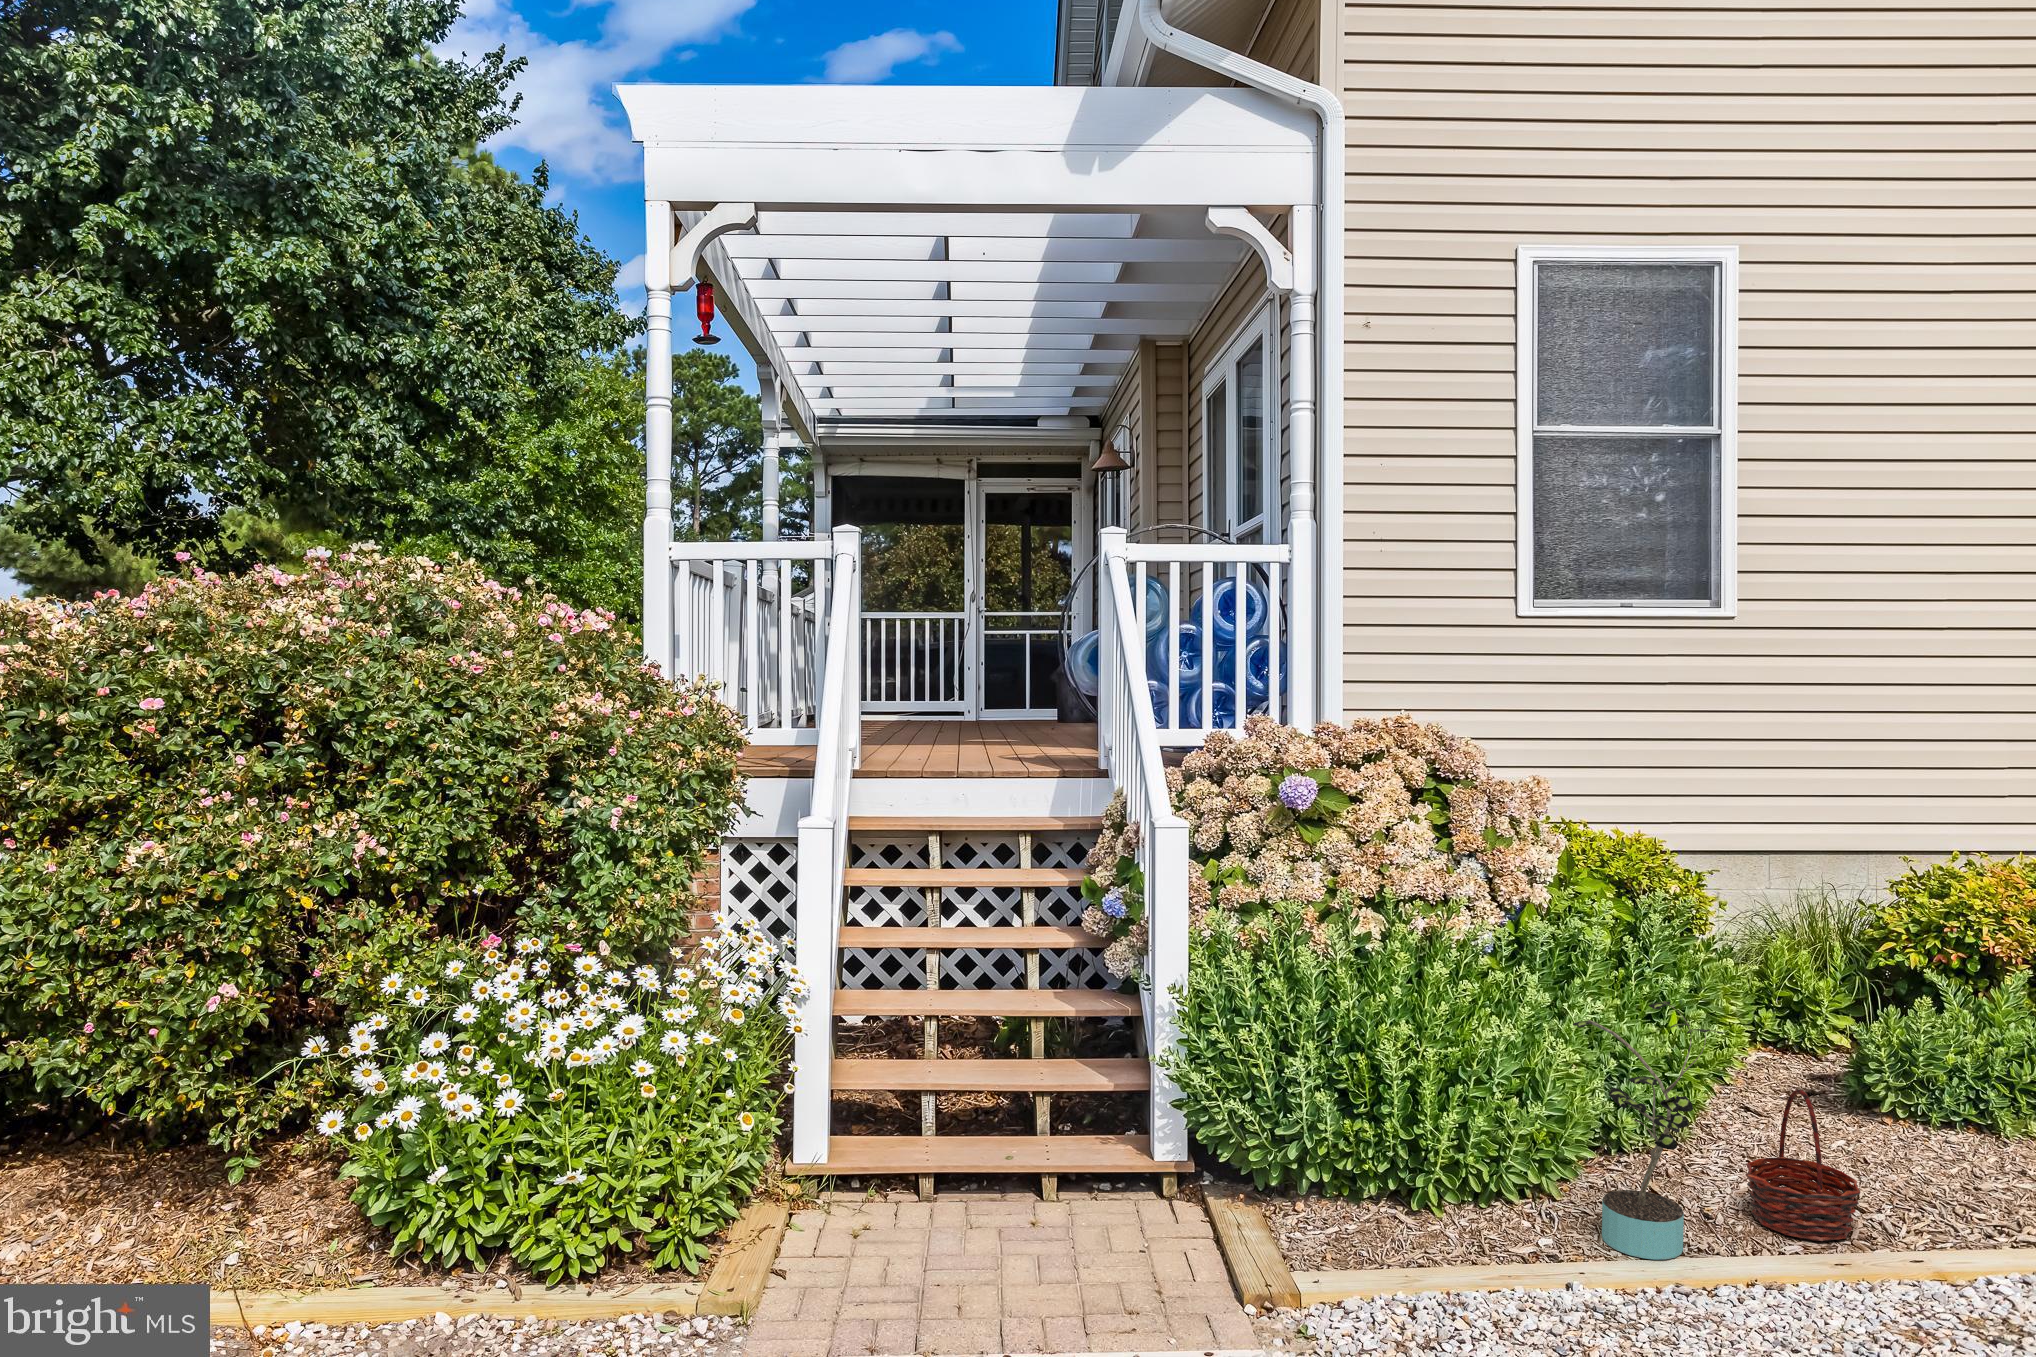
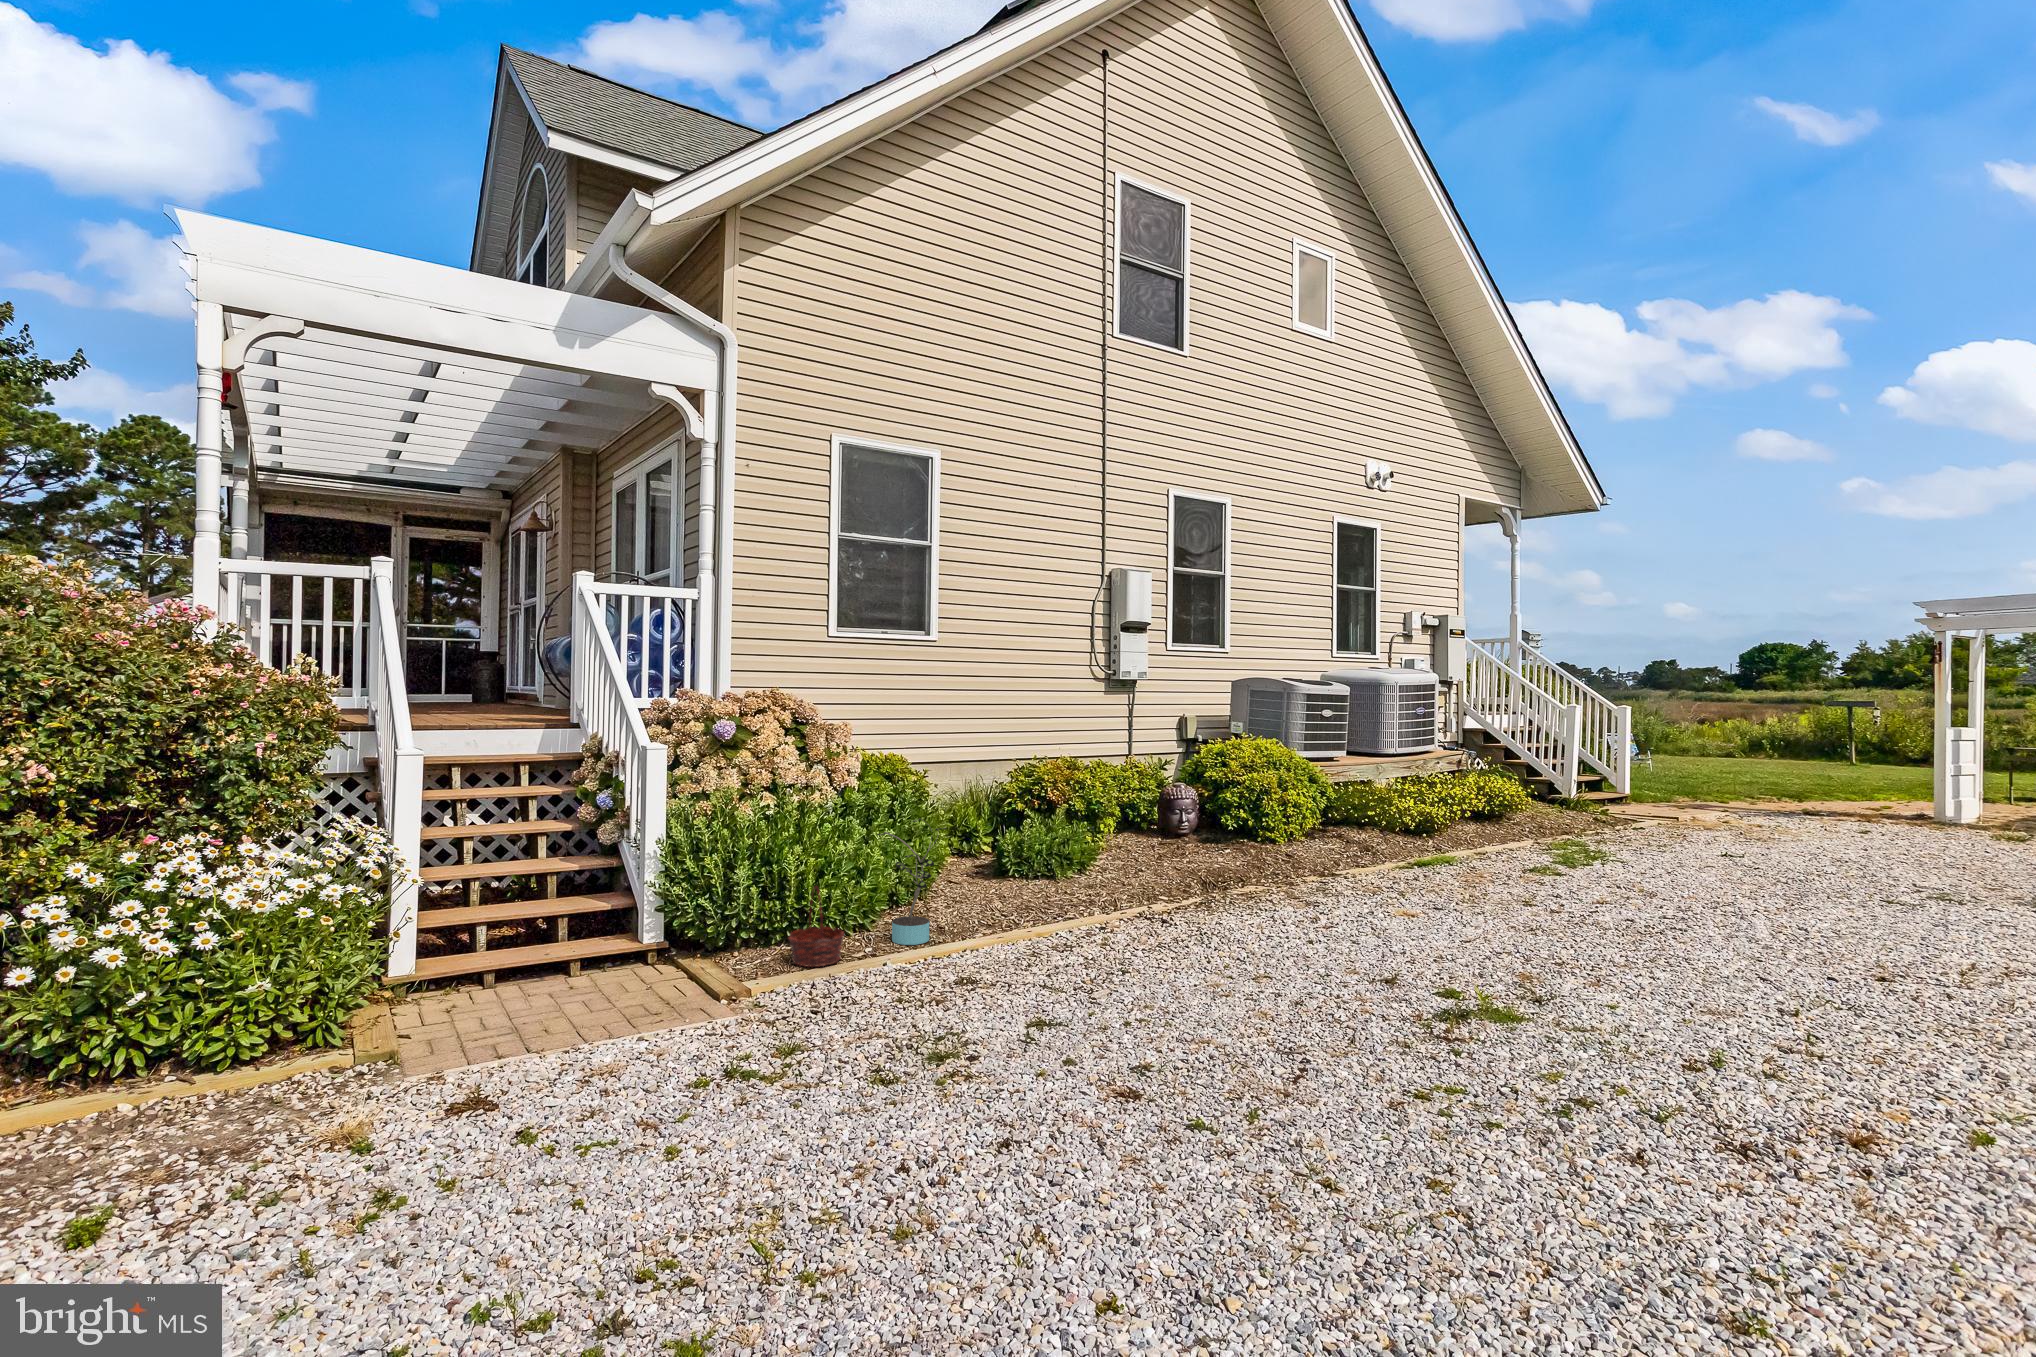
basket: present [1746,1089,1861,1242] -> present [789,886,844,967]

